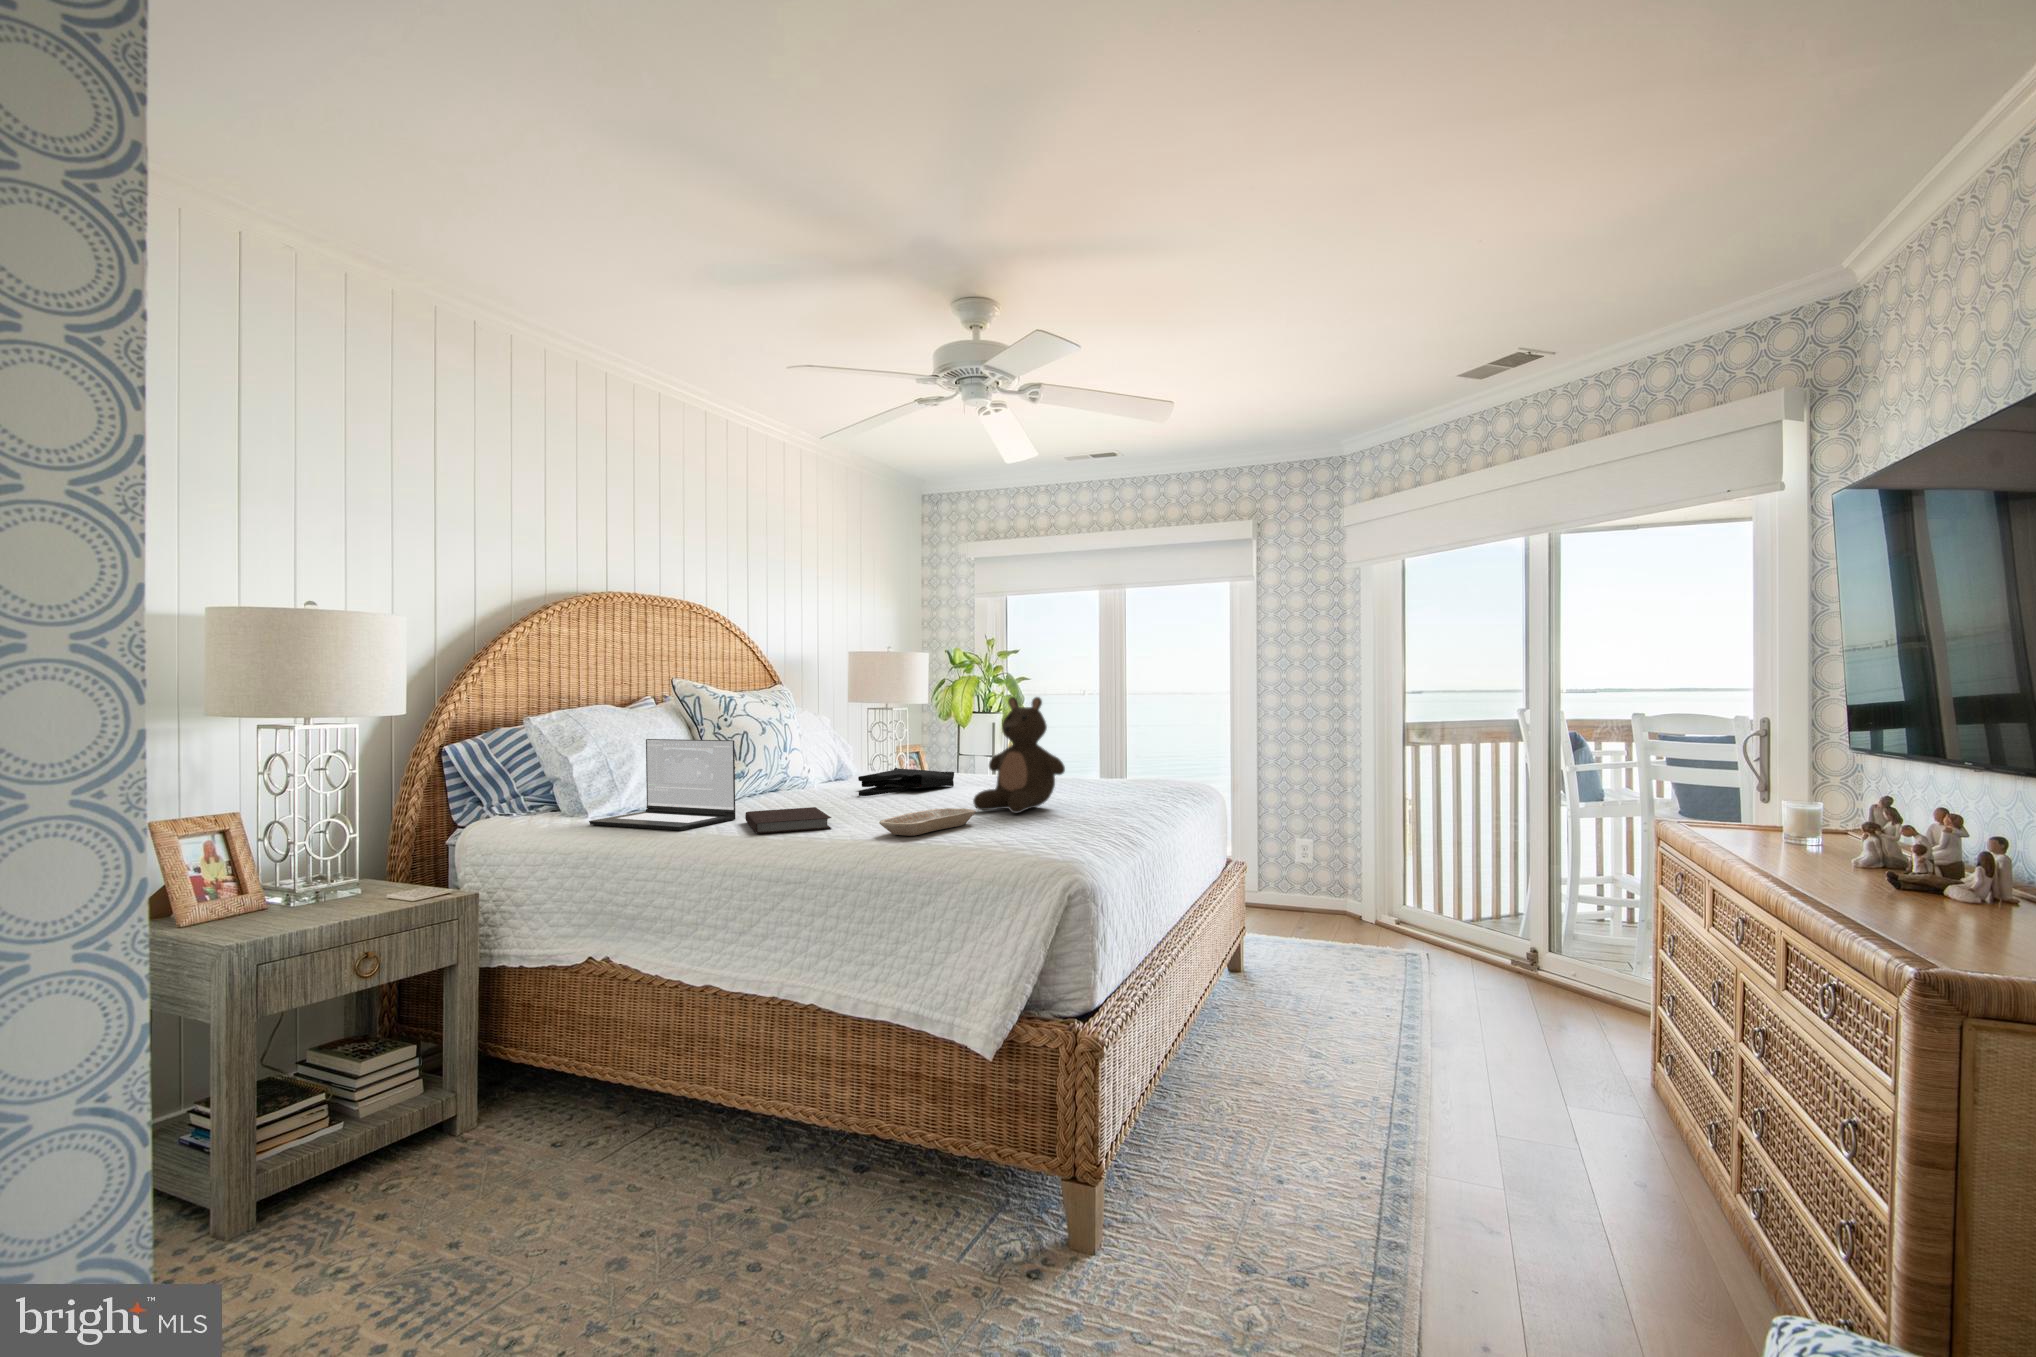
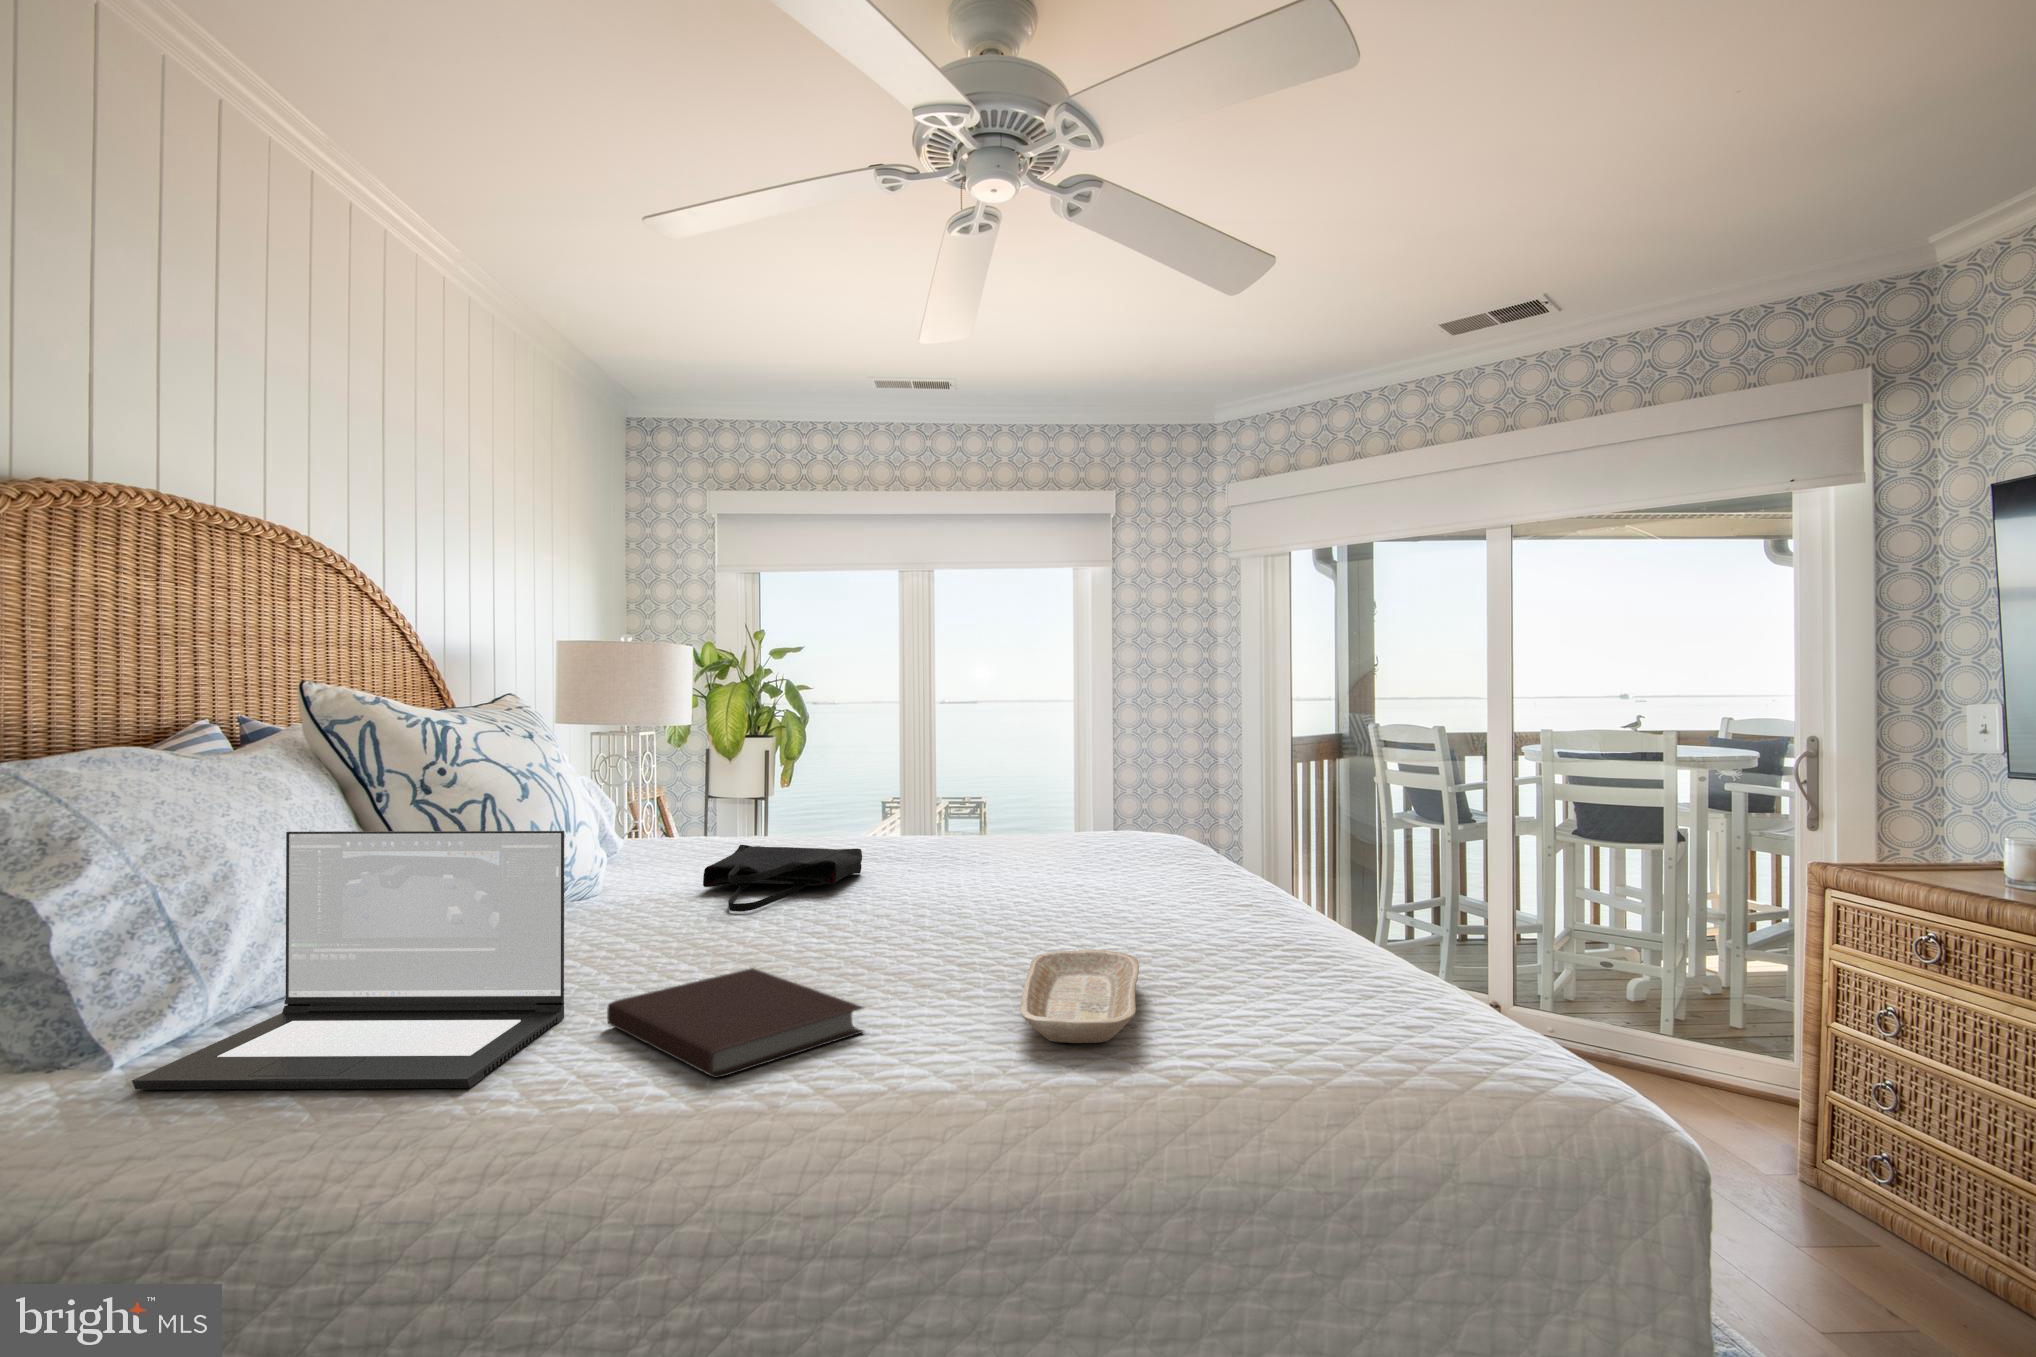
stuffed bear: present [973,697,1065,813] -> none [1030,723,1195,943]

